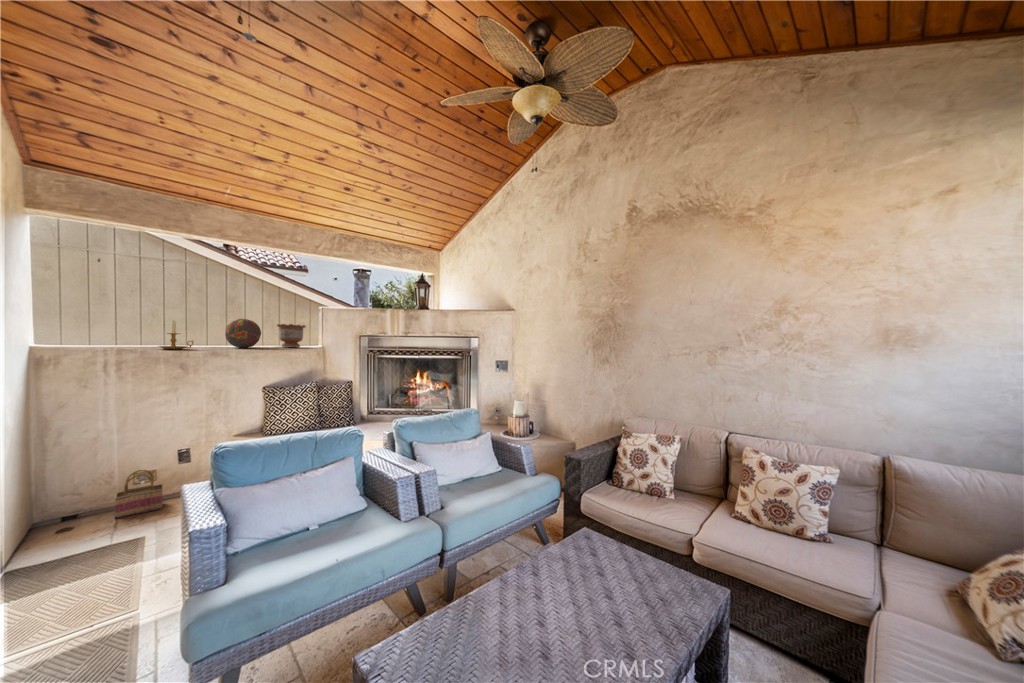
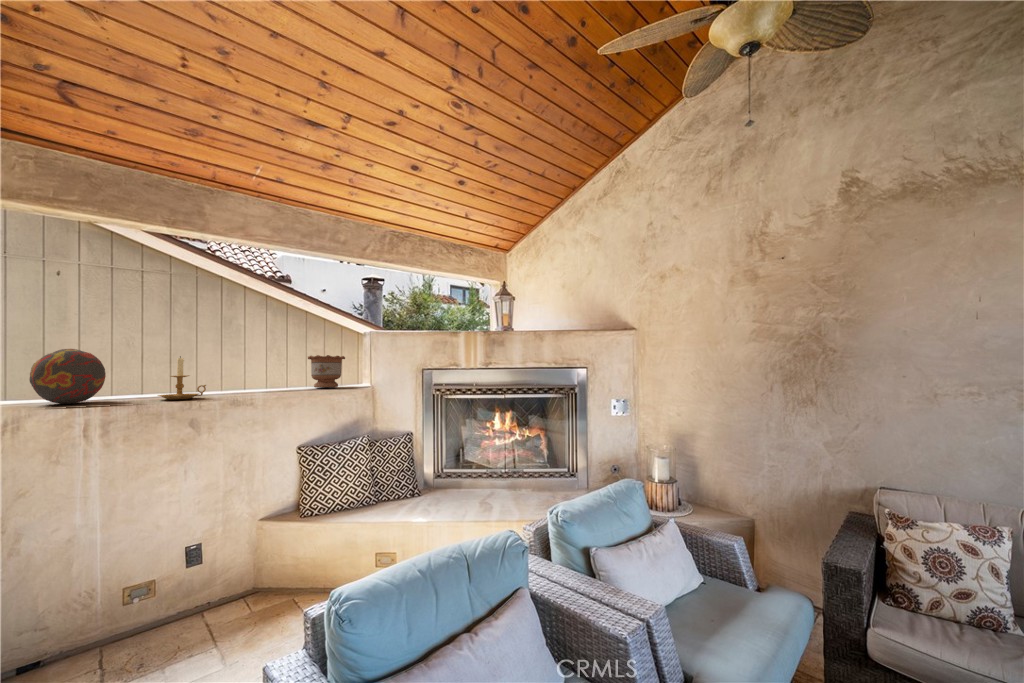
decorative orb: present [225,319,261,348] -> present [29,349,106,404]
basket: present [114,470,163,518] -> none [99,583,169,666]

